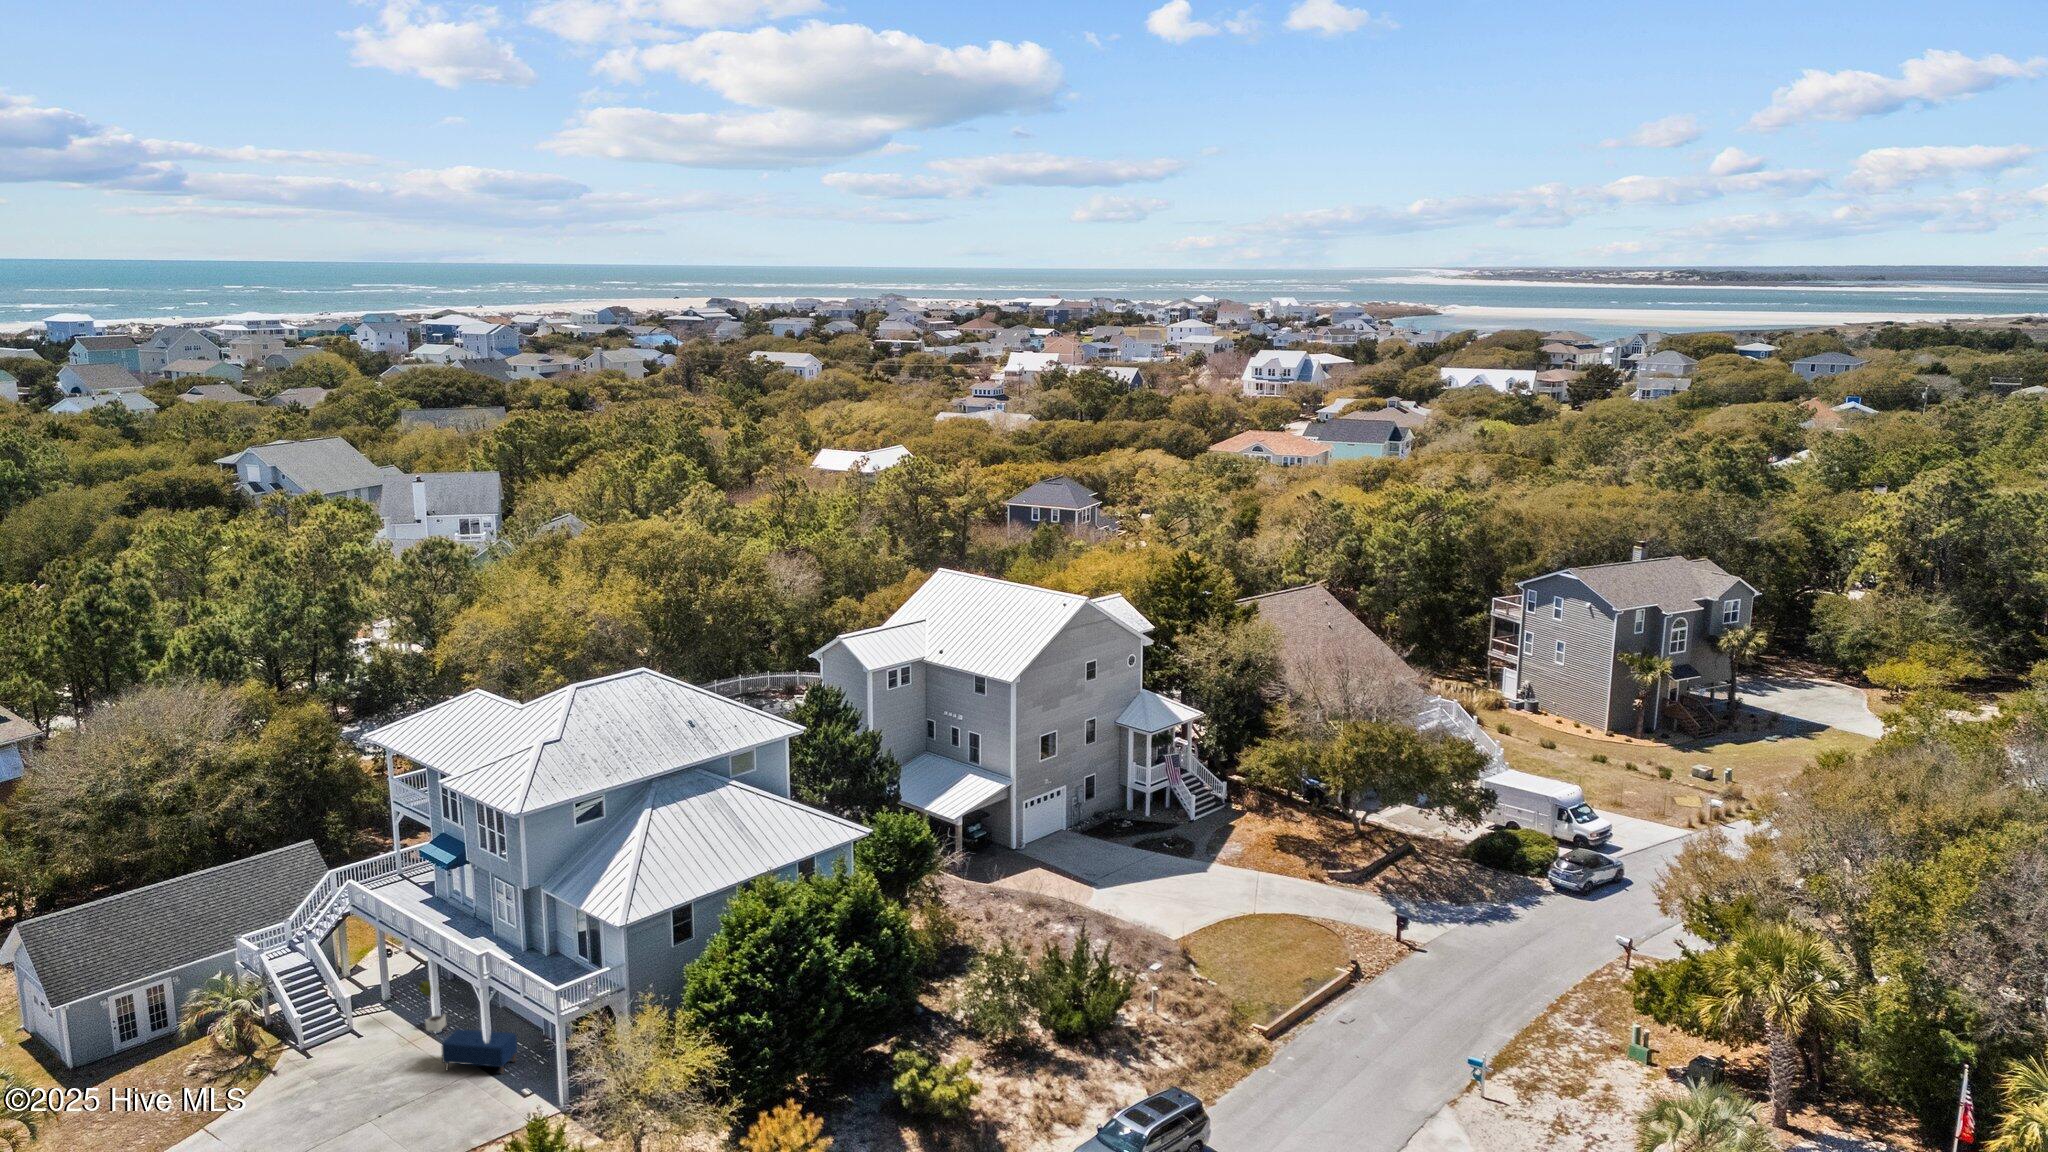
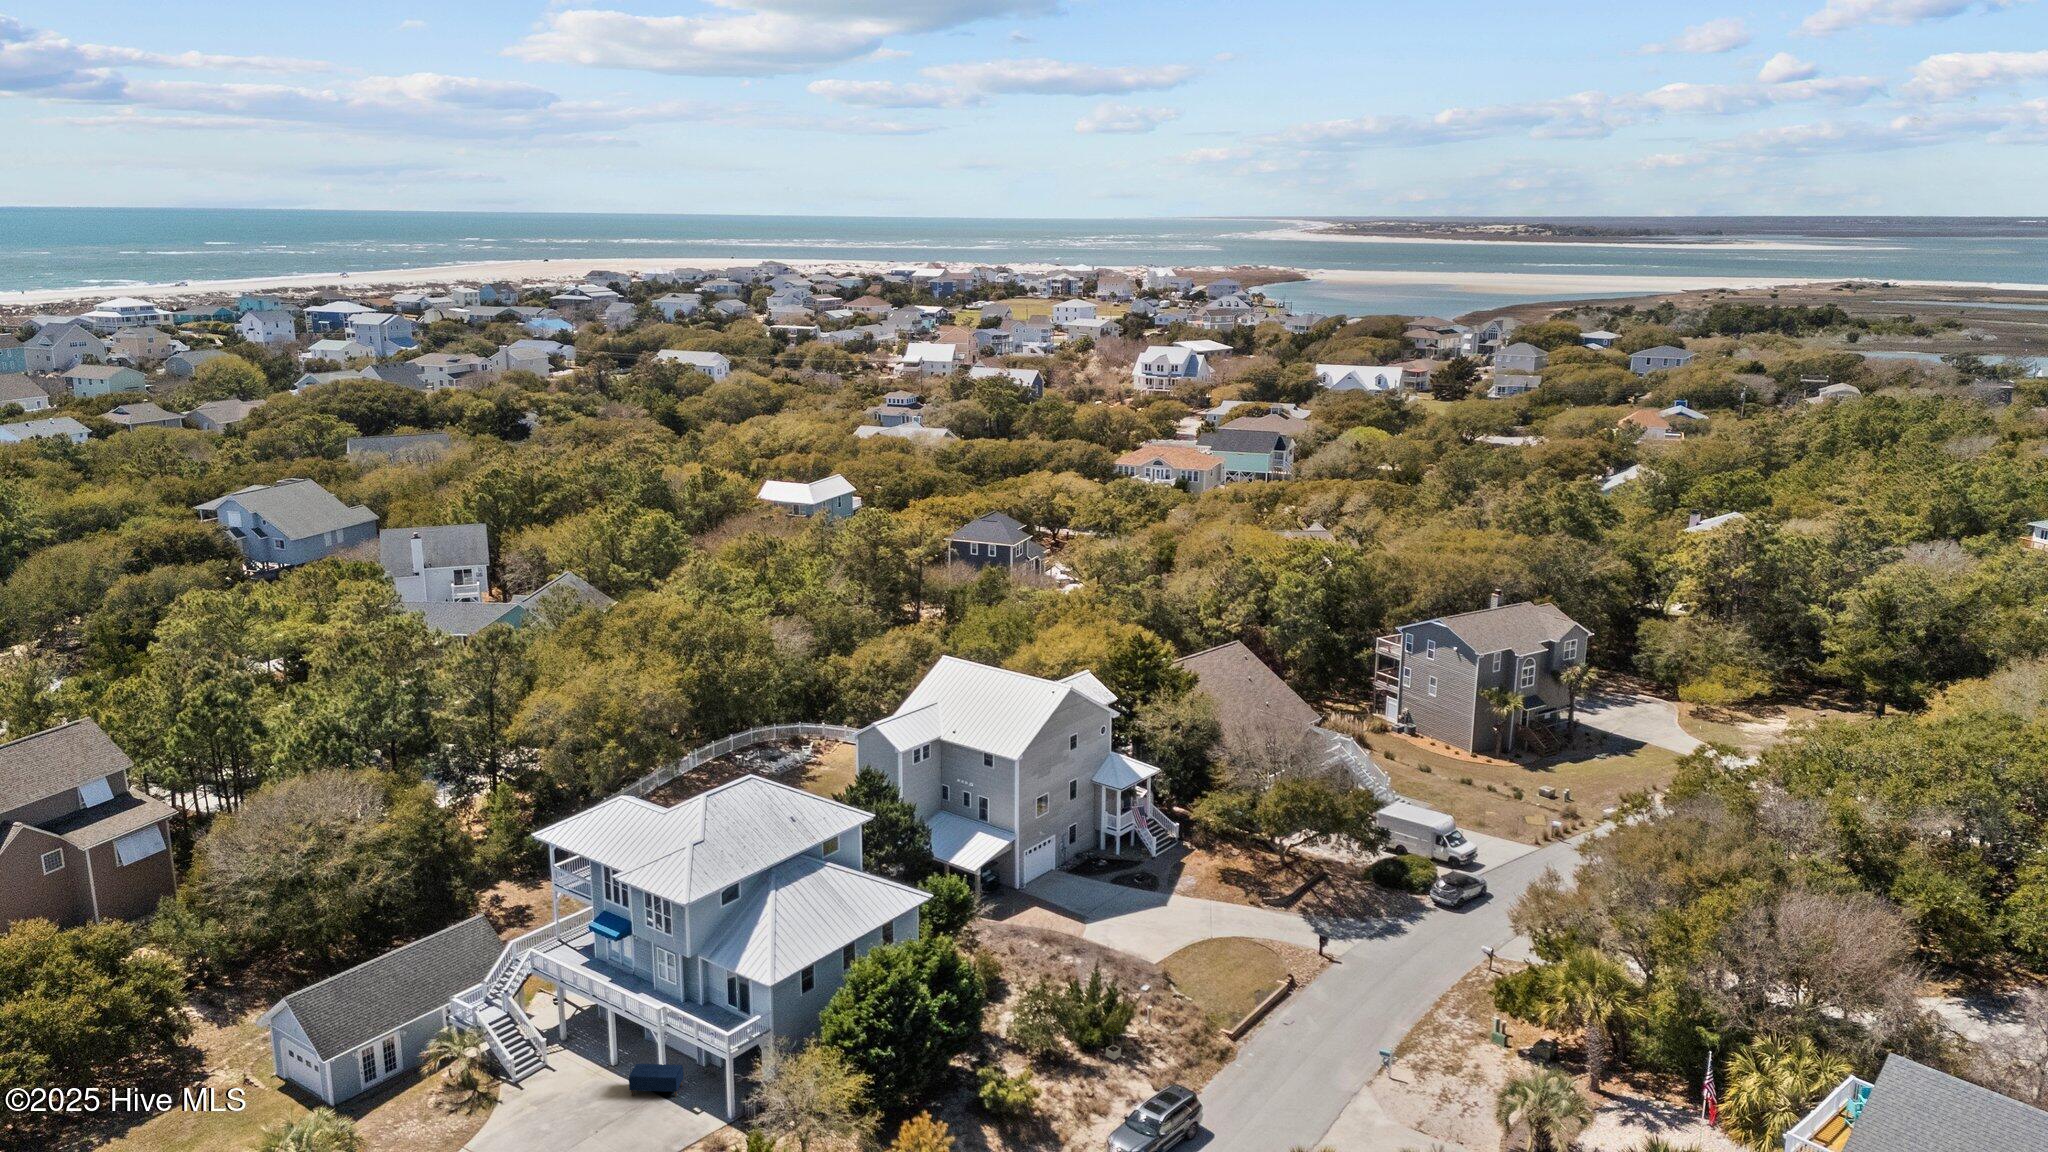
potted tree: present [419,981,446,1032] -> present [1104,1022,1121,1060]

